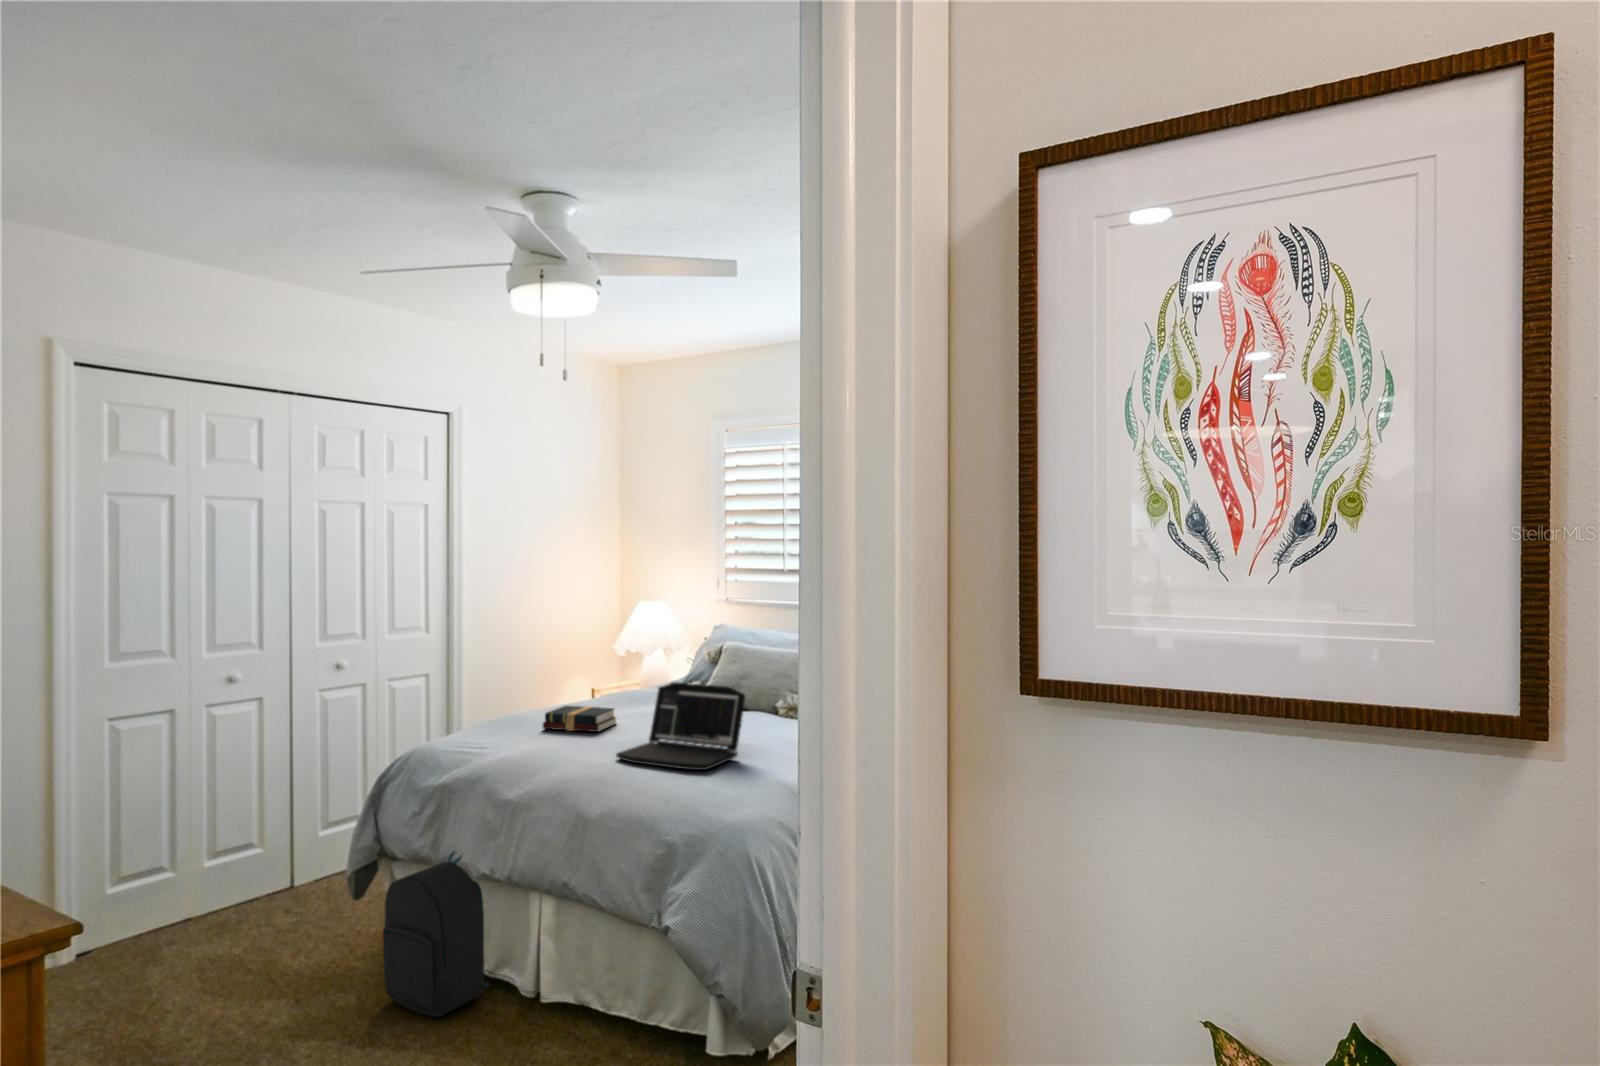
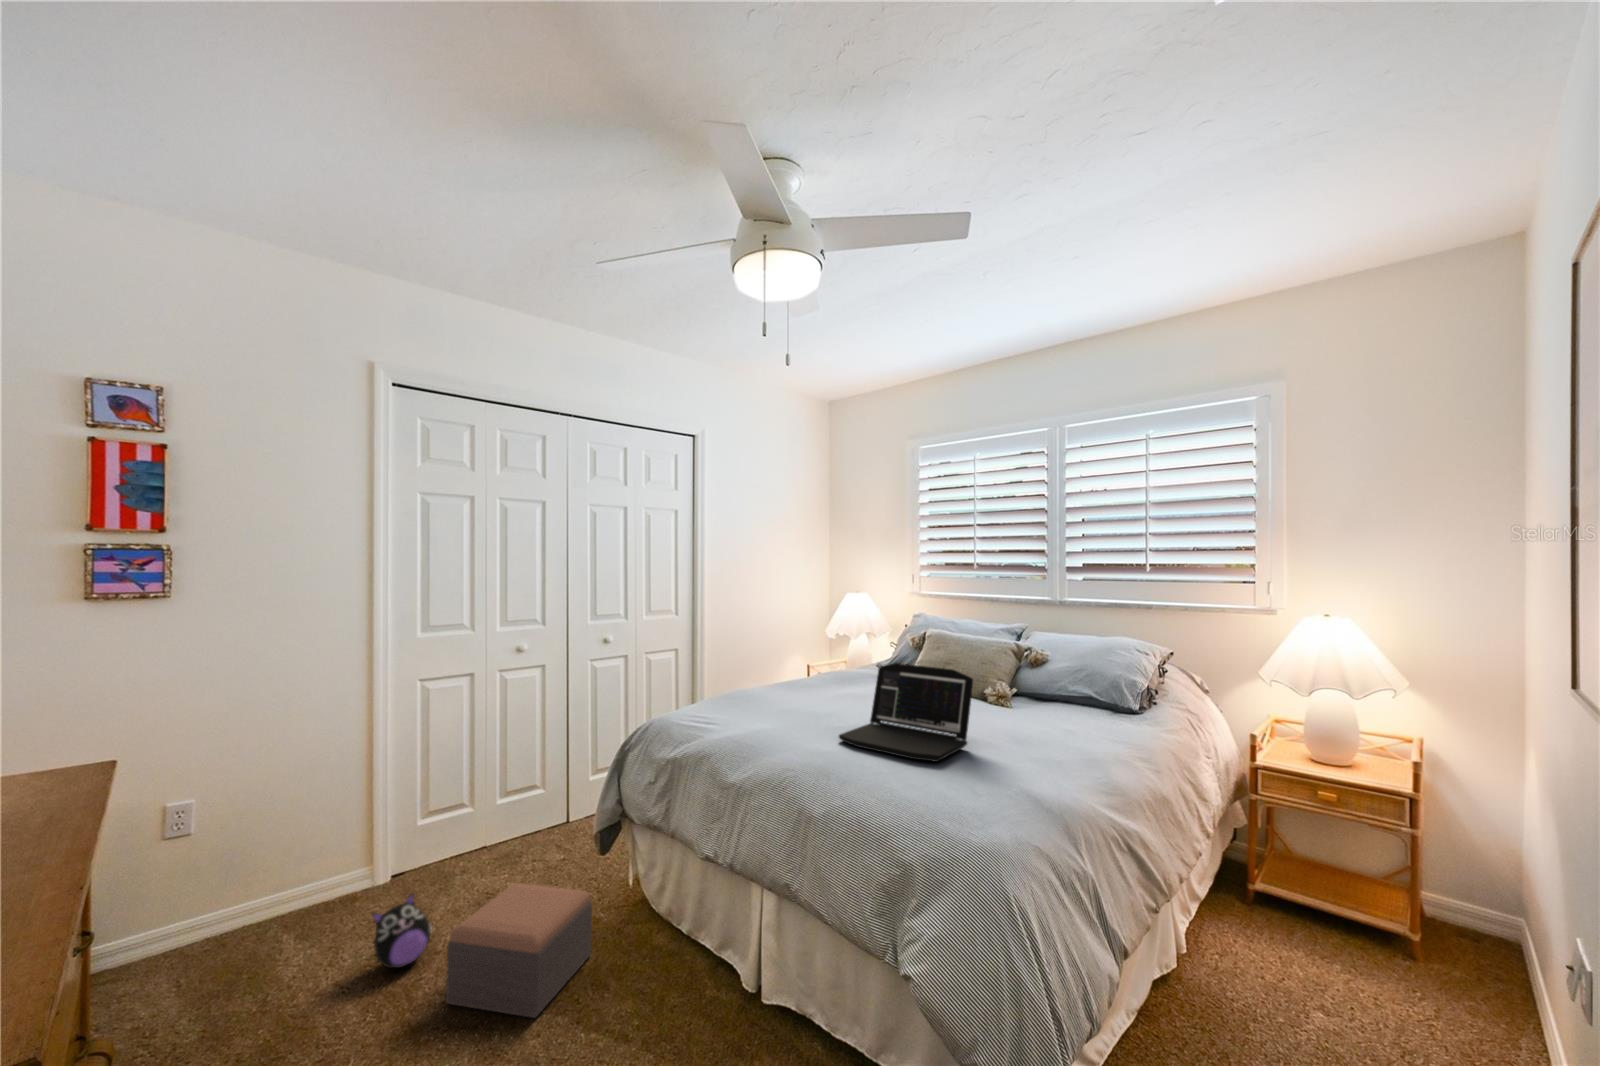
hardback book: present [542,706,616,732] -> none [768,681,836,708]
backpack: present [383,851,489,1017] -> none [611,822,712,1009]
footstool: none [209,926,357,1039] -> present [446,883,592,1018]
plush toy: none [105,945,172,1021] -> present [373,894,431,968]

